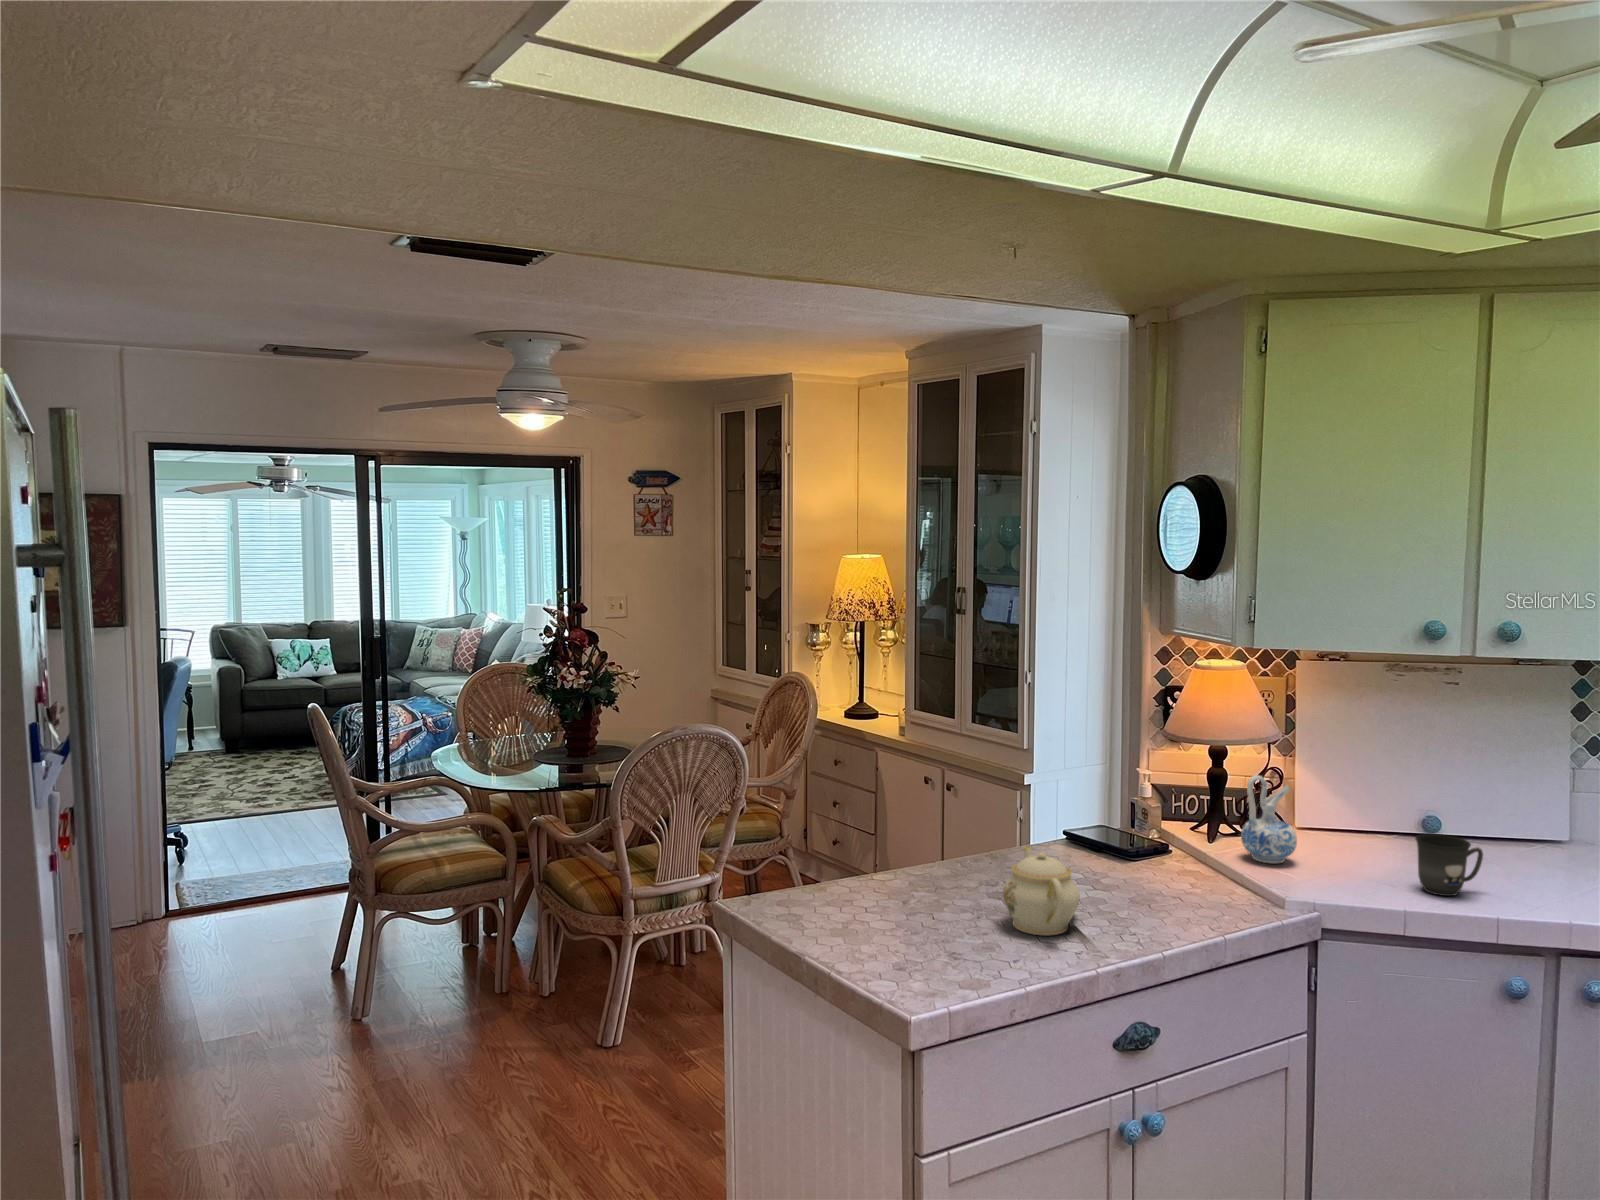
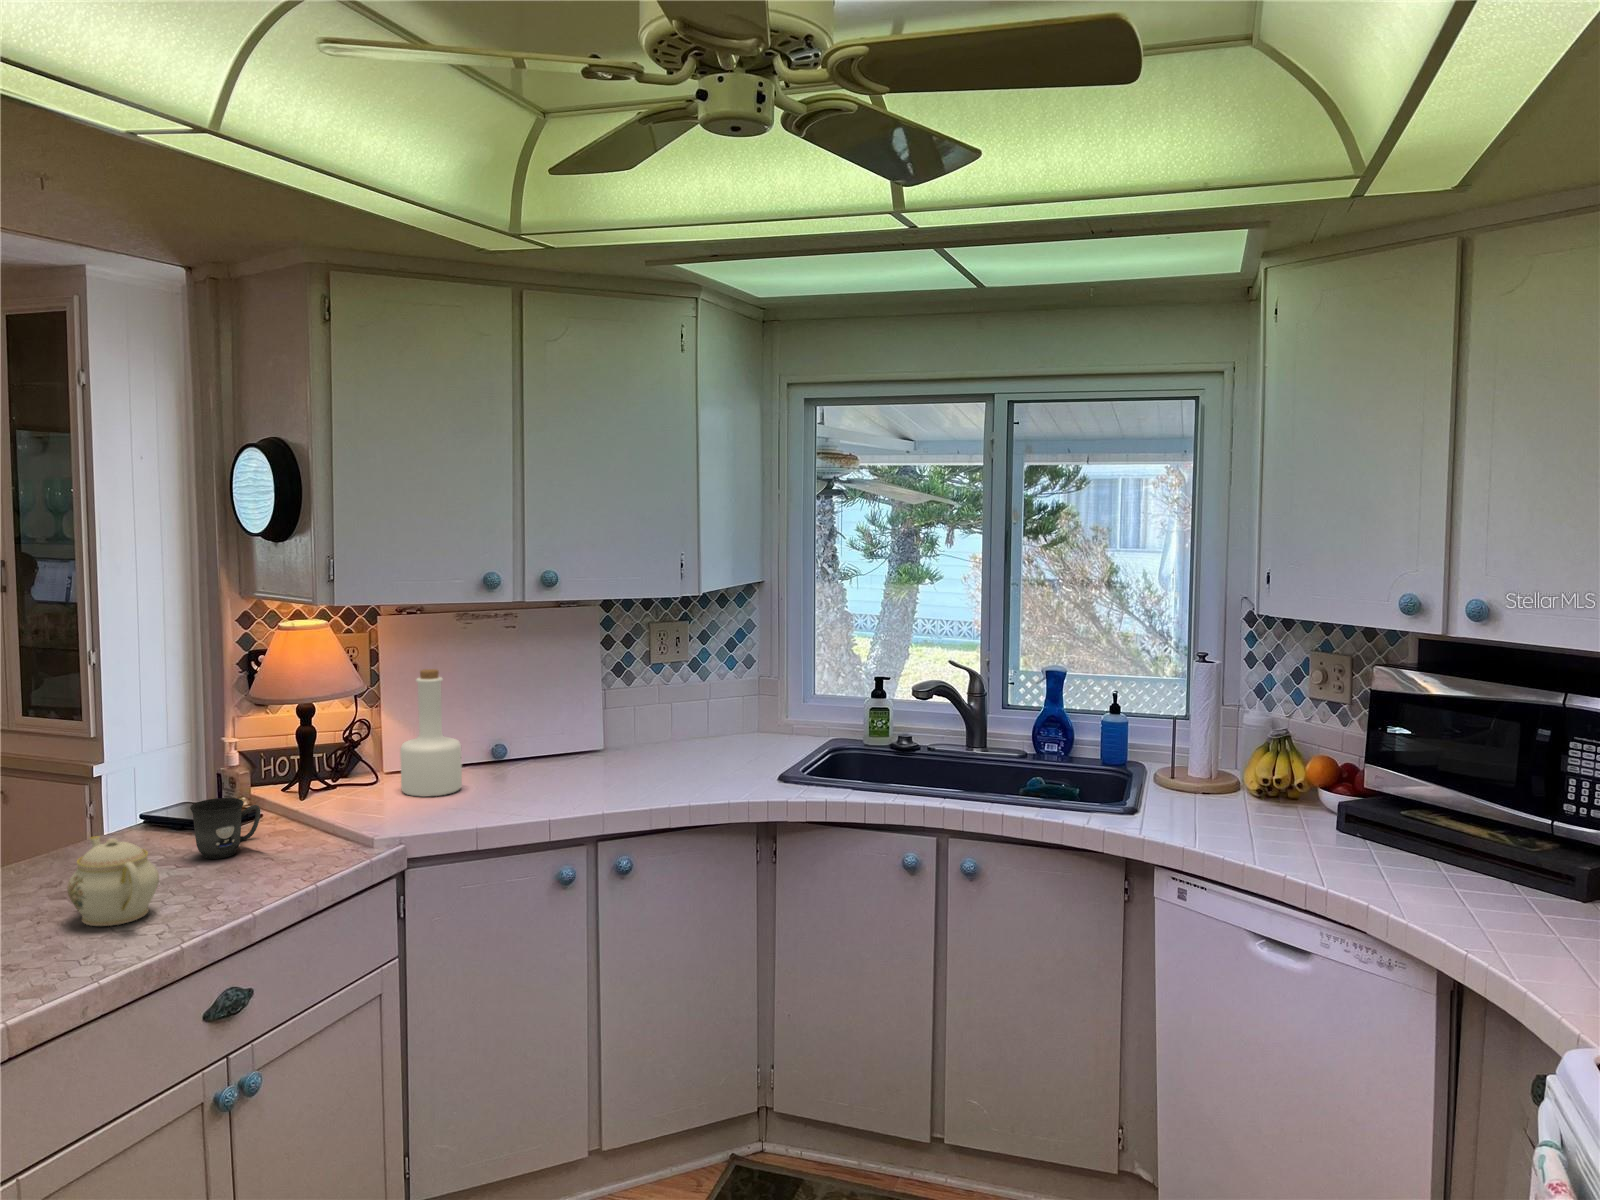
bottle: none [1315,722,1387,863] -> present [400,669,462,797]
ceramic pitcher: present [1241,775,1297,863] -> none [330,729,383,810]
mug: present [1415,834,1483,896] -> present [190,798,260,859]

